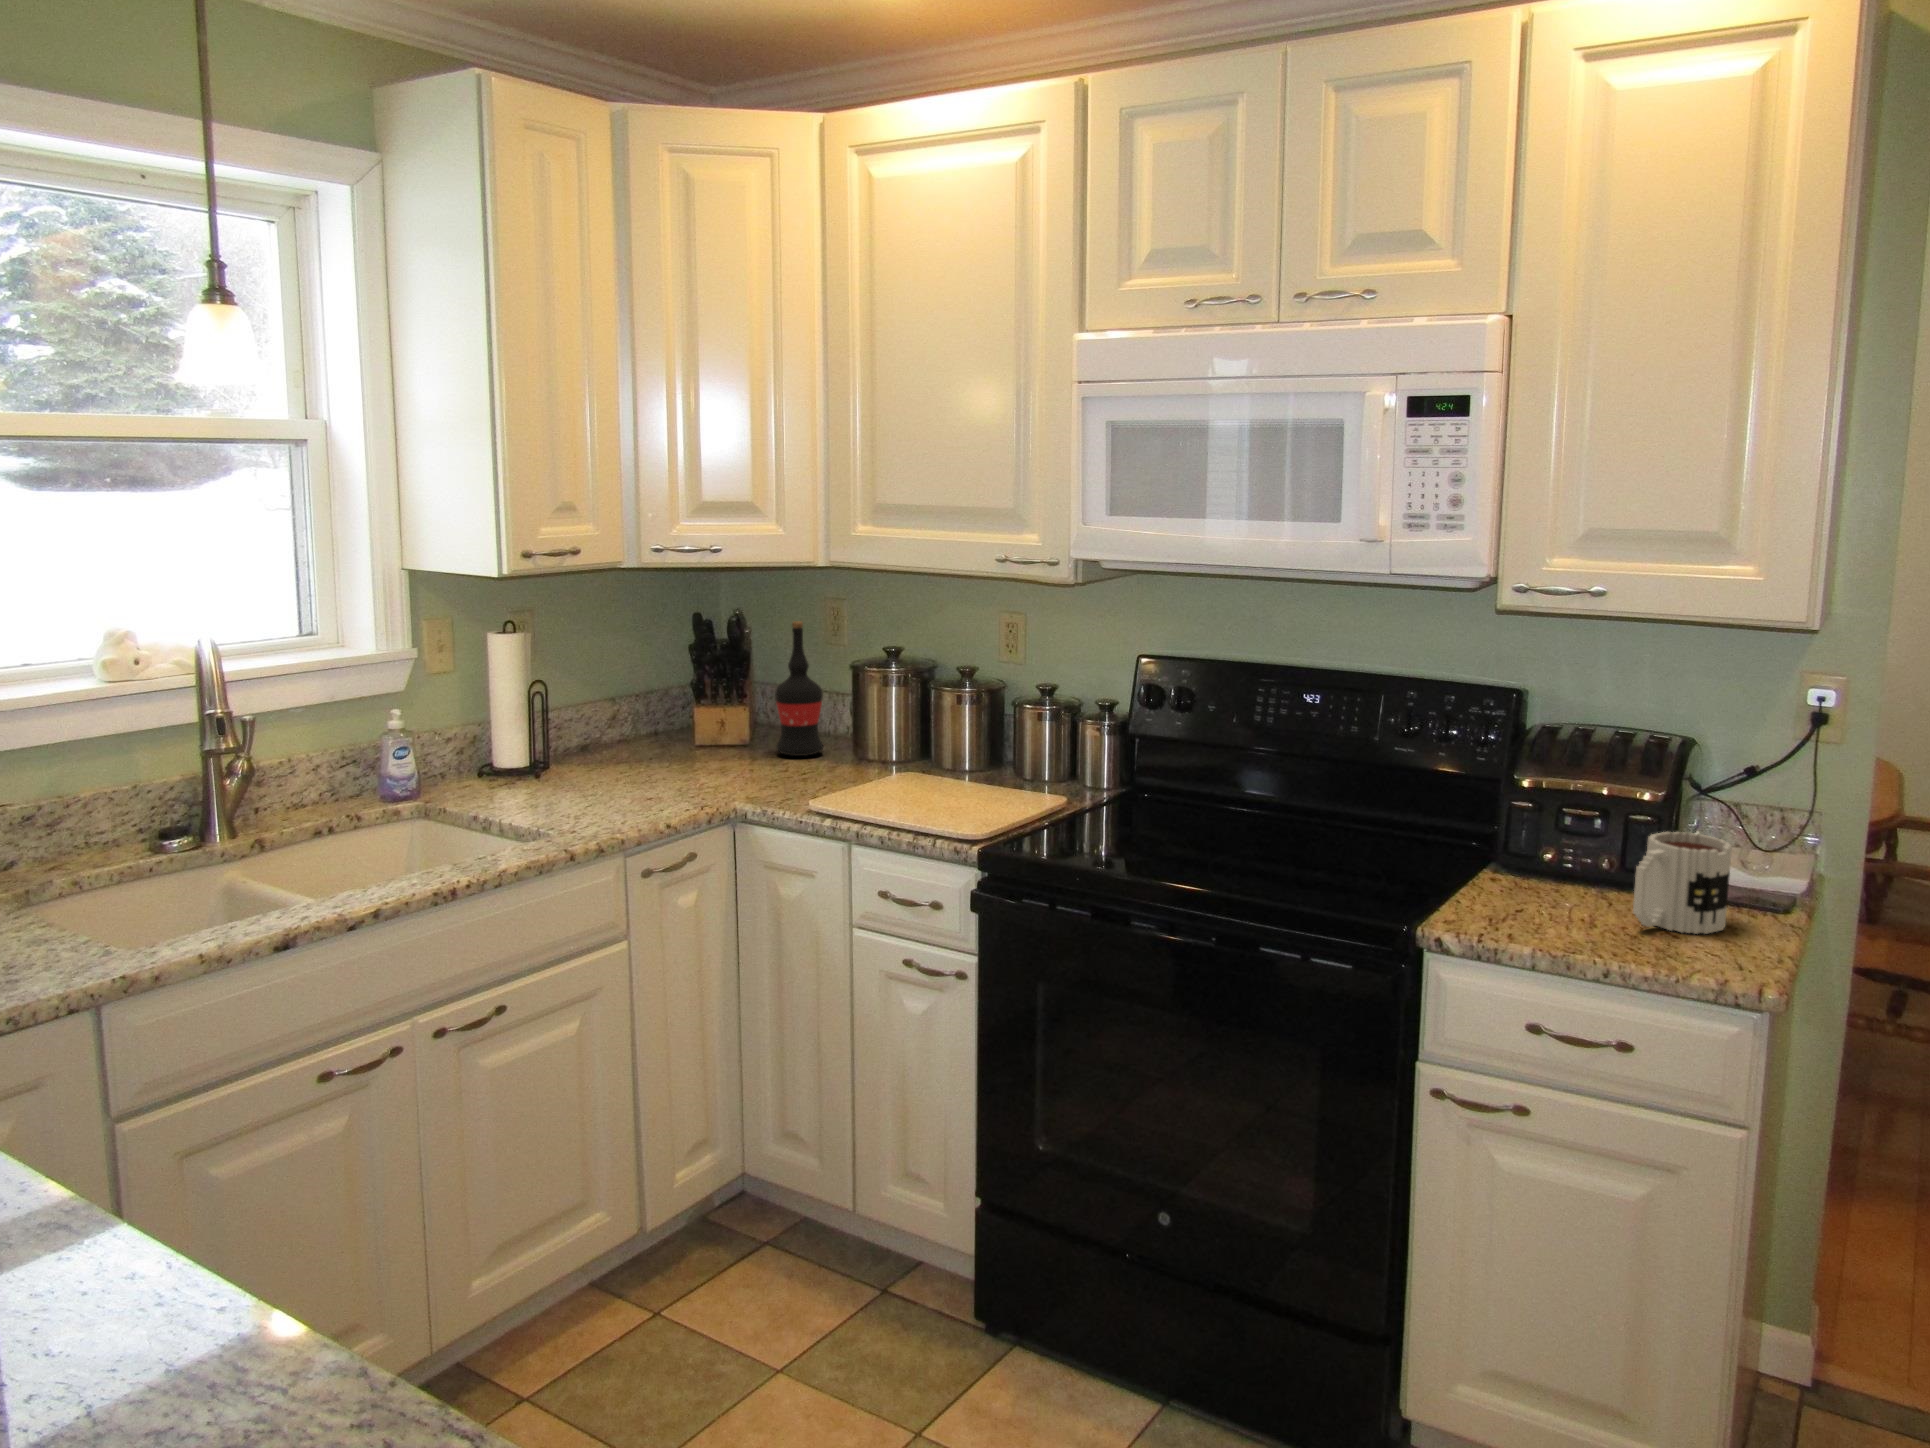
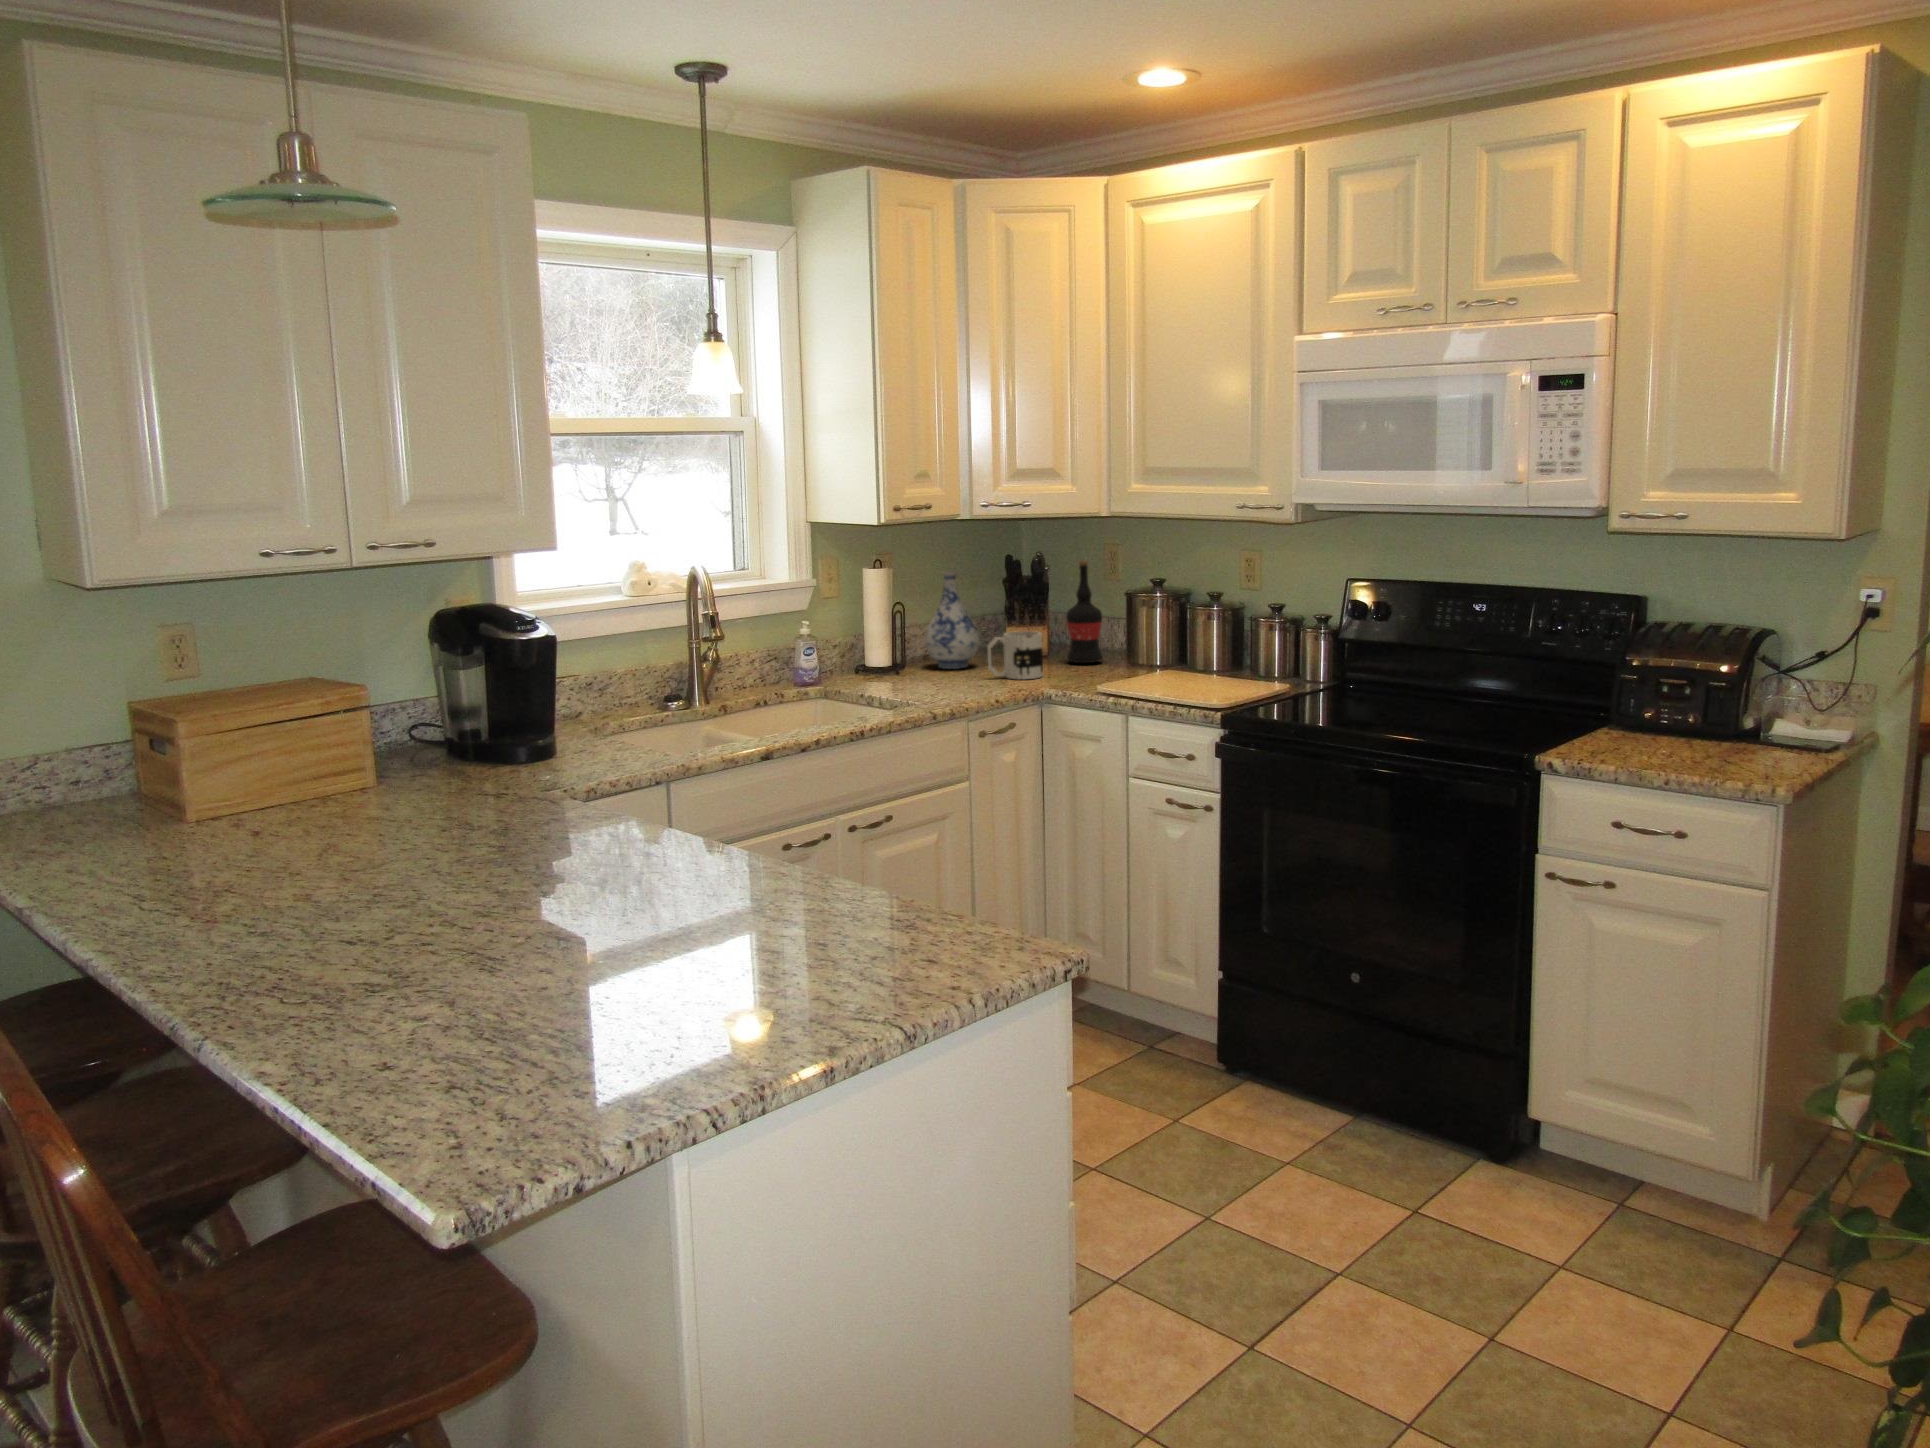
vase: none [582,634,657,766] -> present [925,571,979,669]
mug: present [1633,832,1732,934] -> present [987,631,1043,679]

